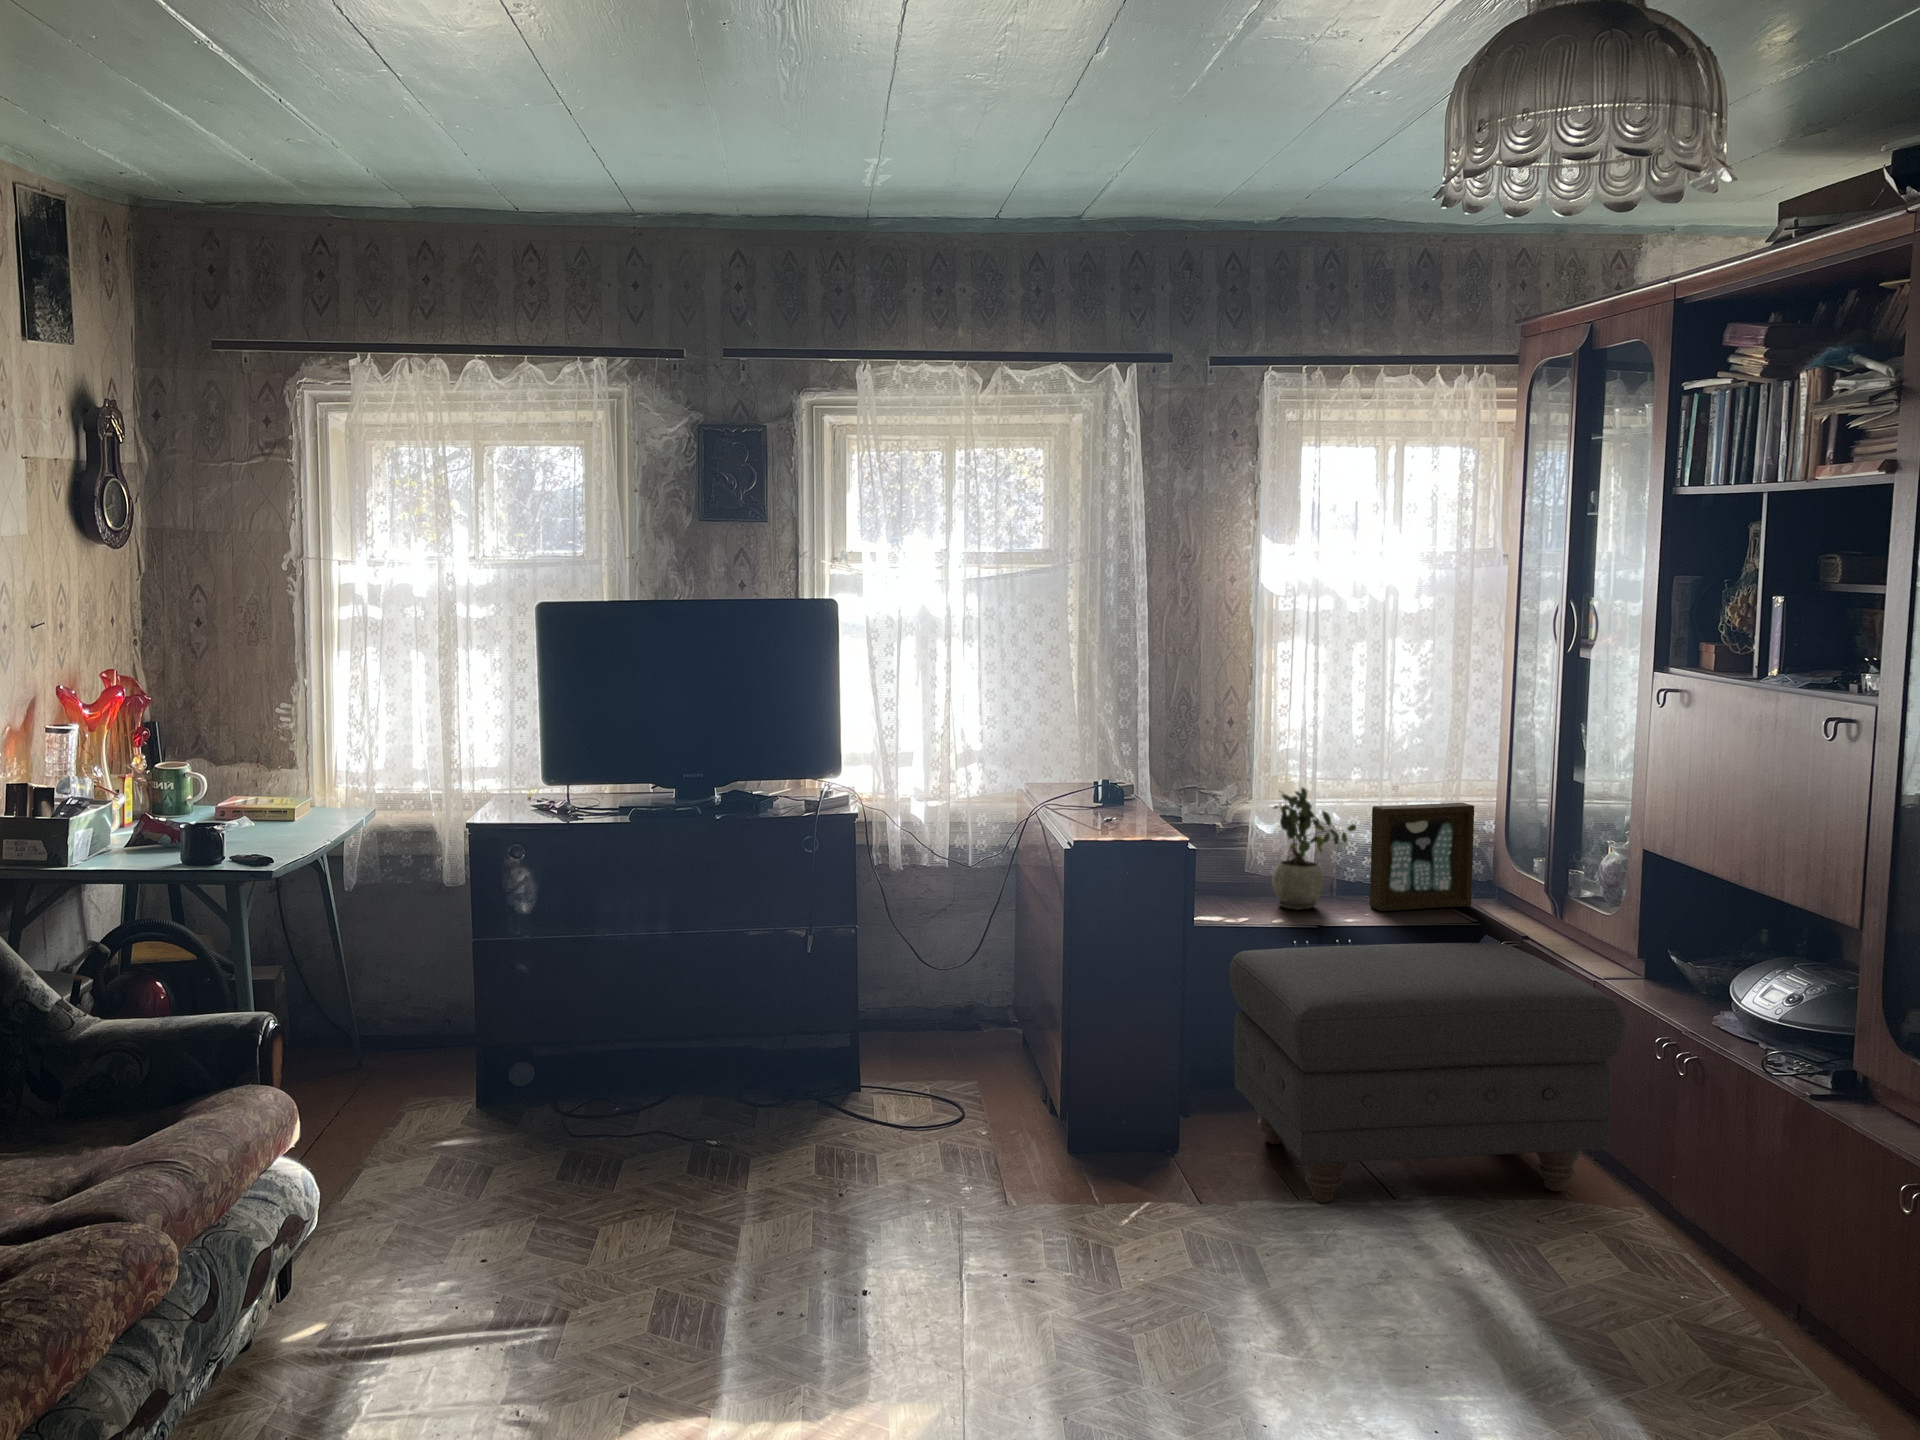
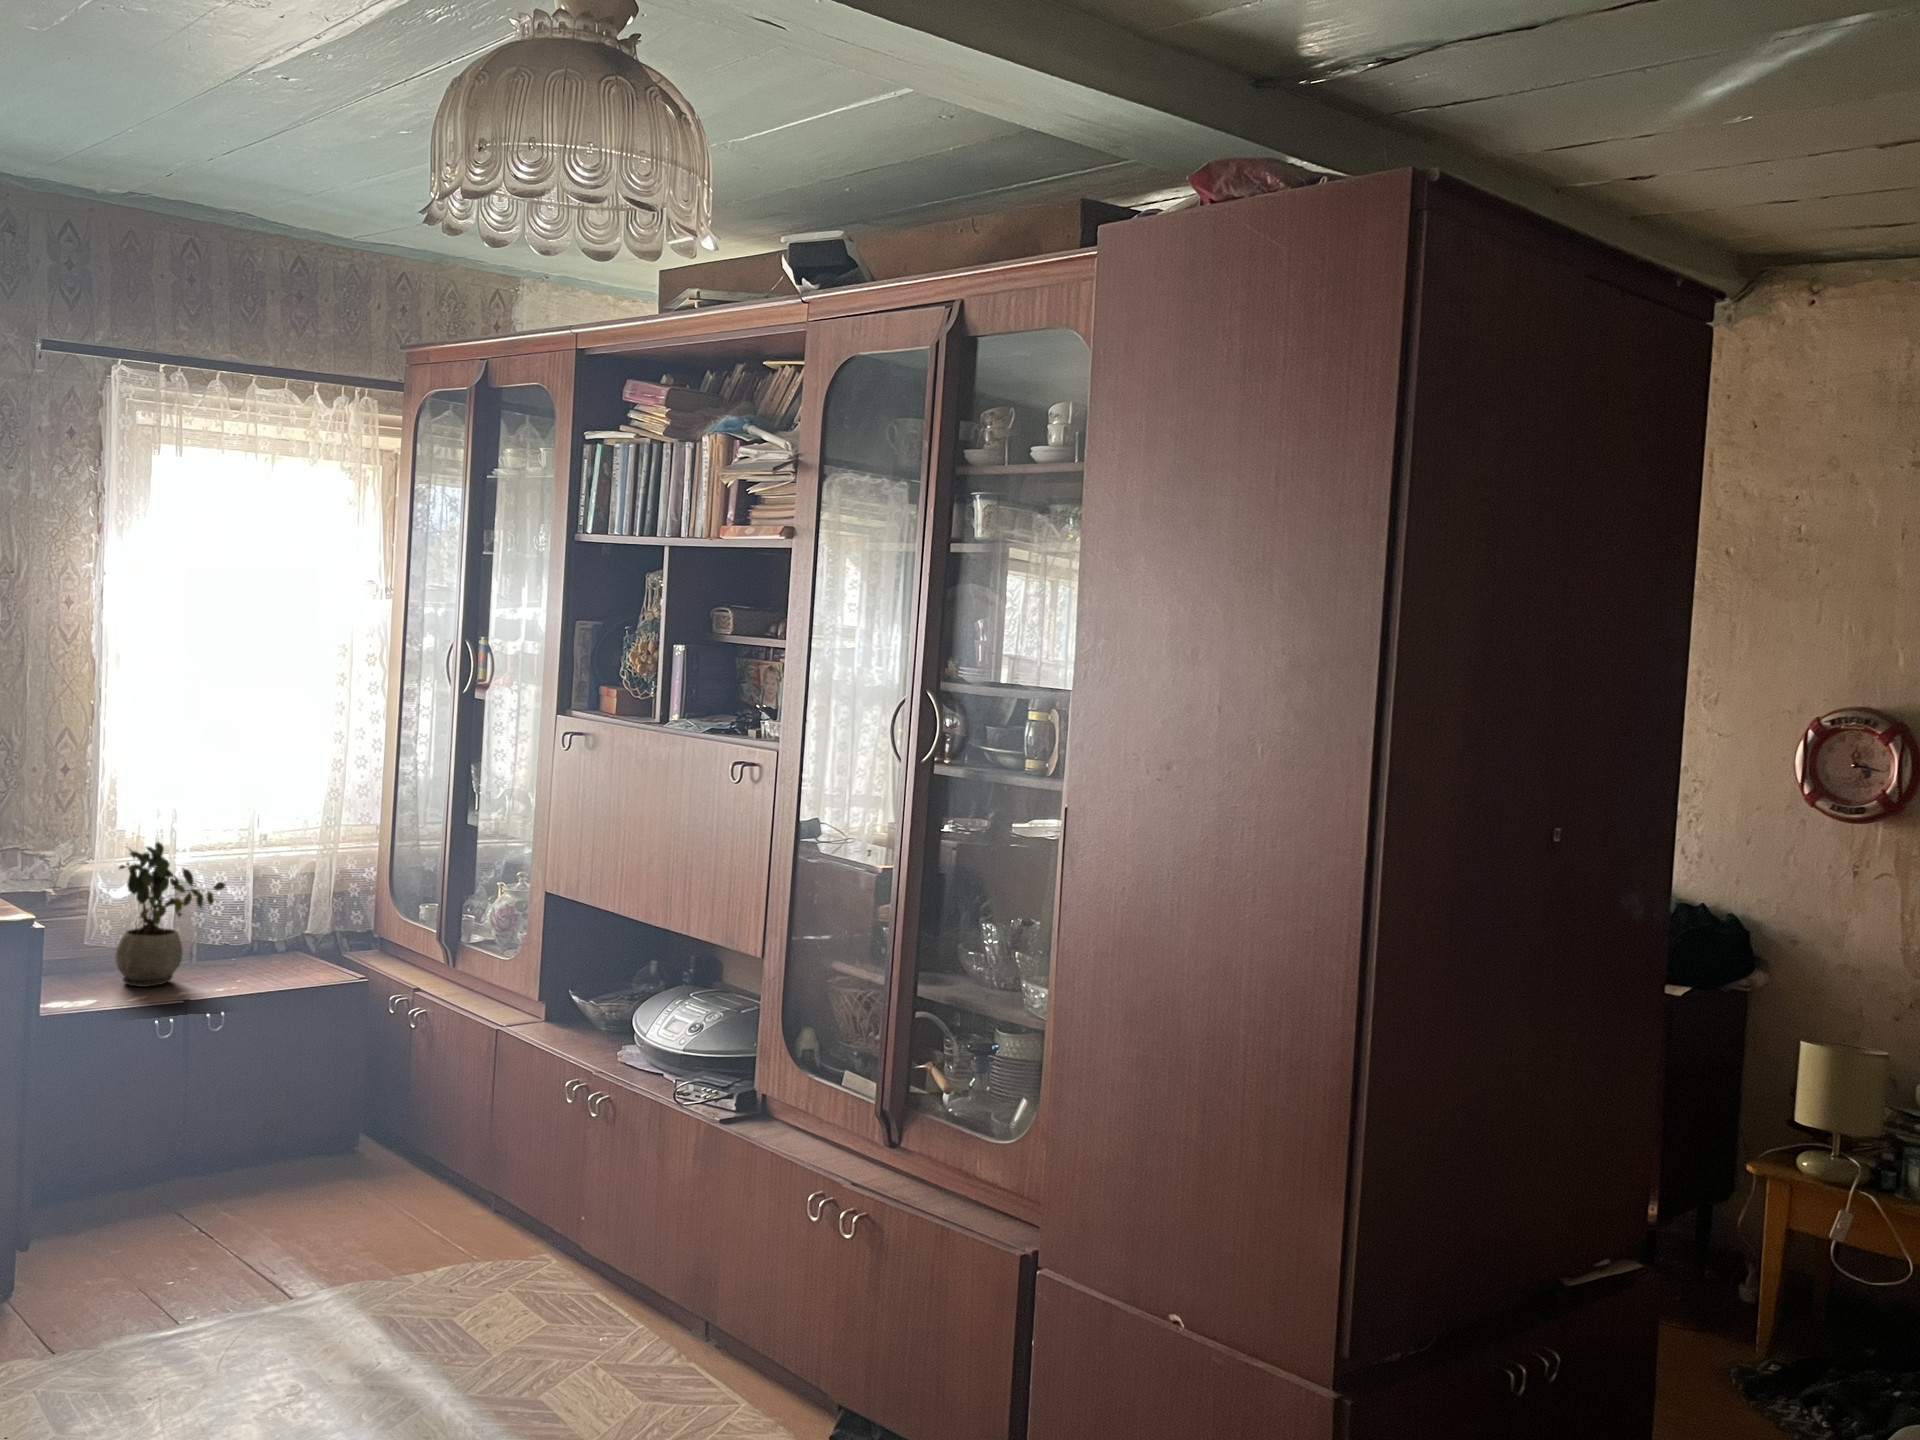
picture frame: present [1369,802,1474,911] -> none [237,851,357,978]
ottoman: present [1230,943,1624,1203] -> none [71,1000,536,1336]

